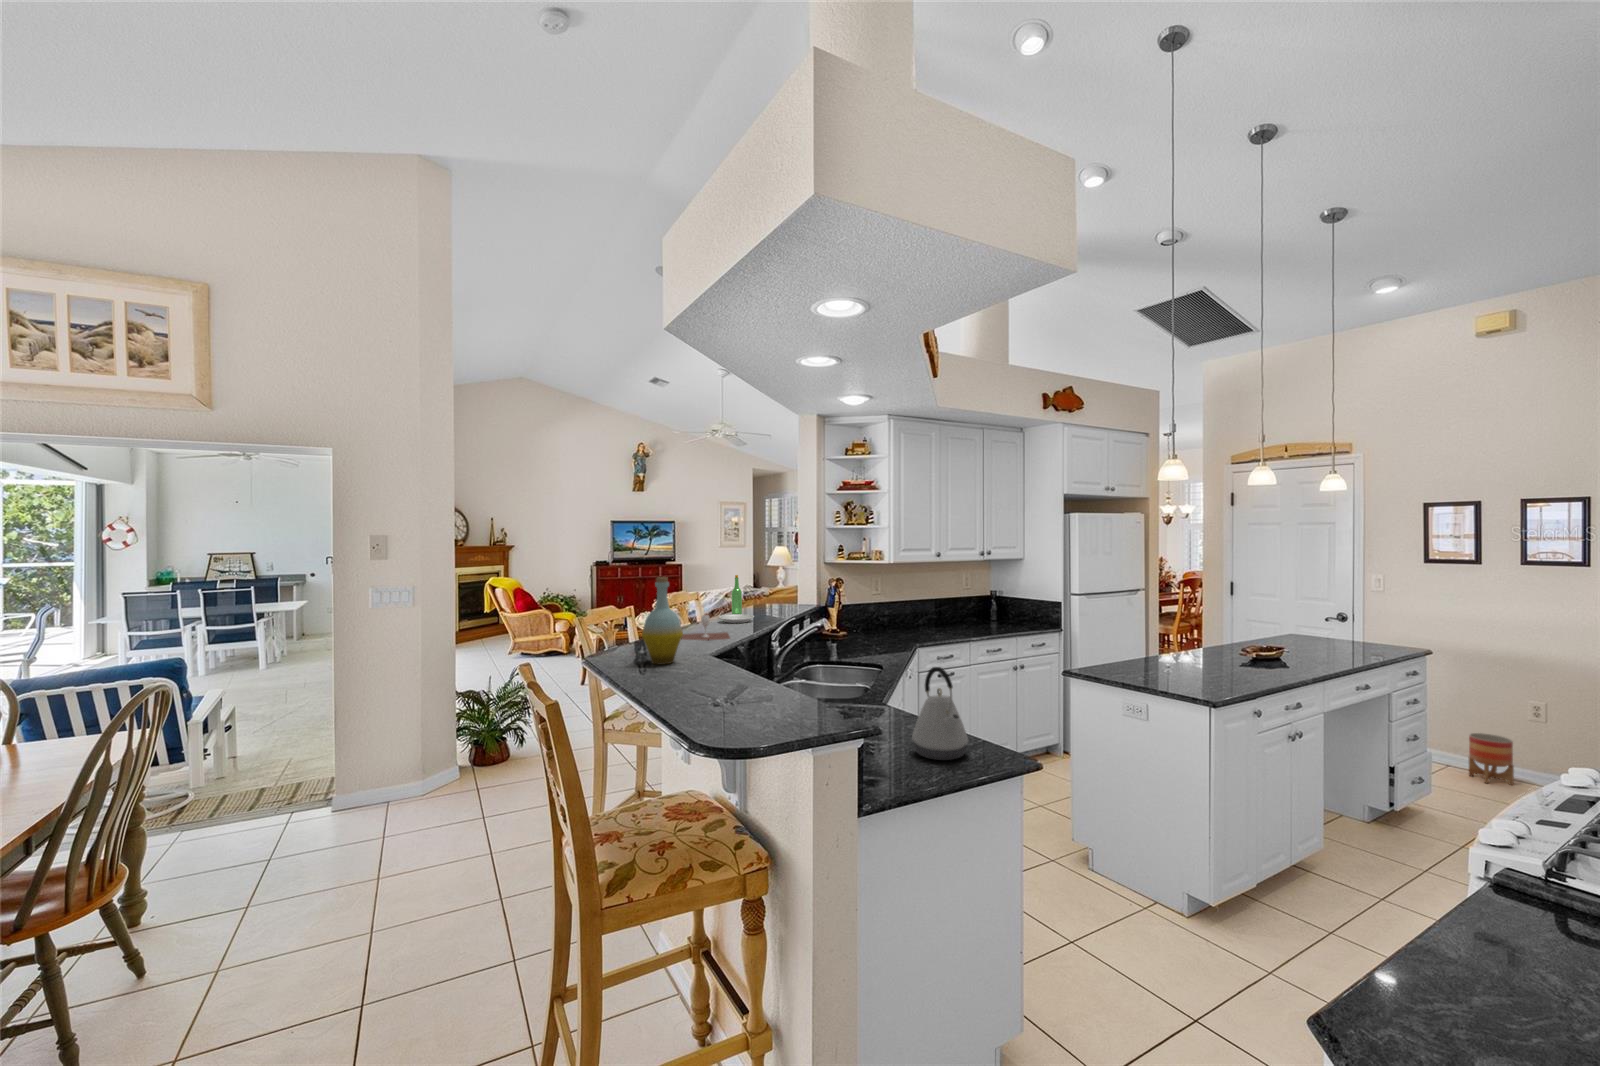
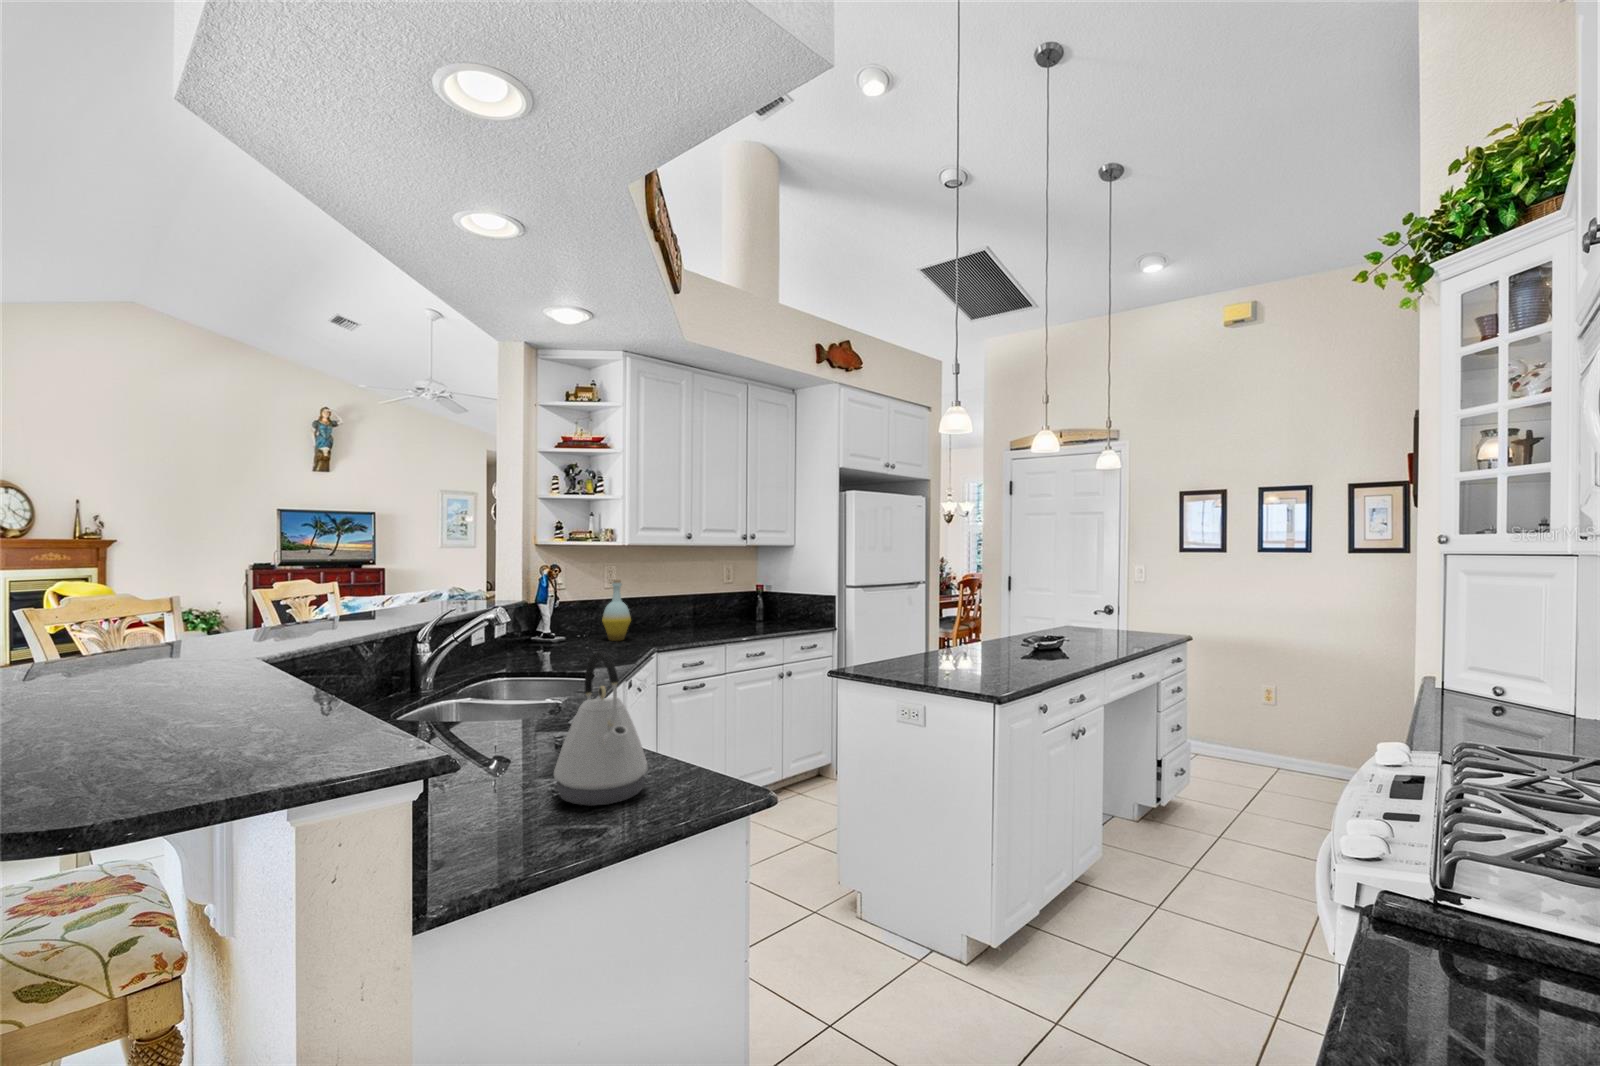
plate: present [719,575,754,623] -> none [349,553,409,621]
bottle: present [642,577,683,664] -> present [602,579,631,641]
wine glass: present [682,615,730,640] -> none [240,603,342,644]
planter: present [1469,733,1514,785] -> none [1217,720,1254,770]

